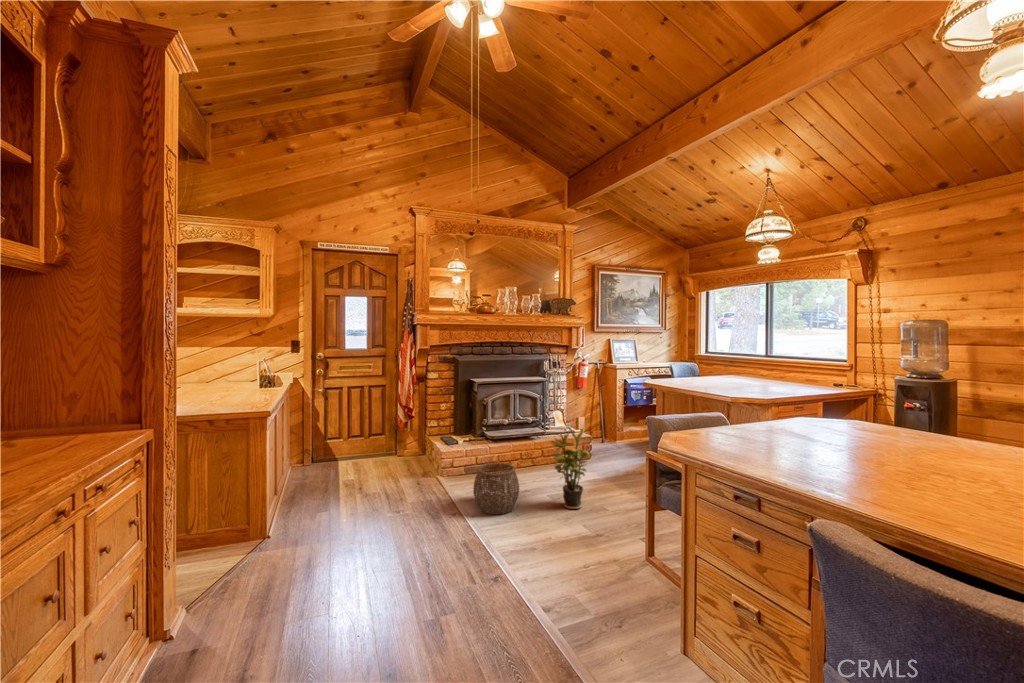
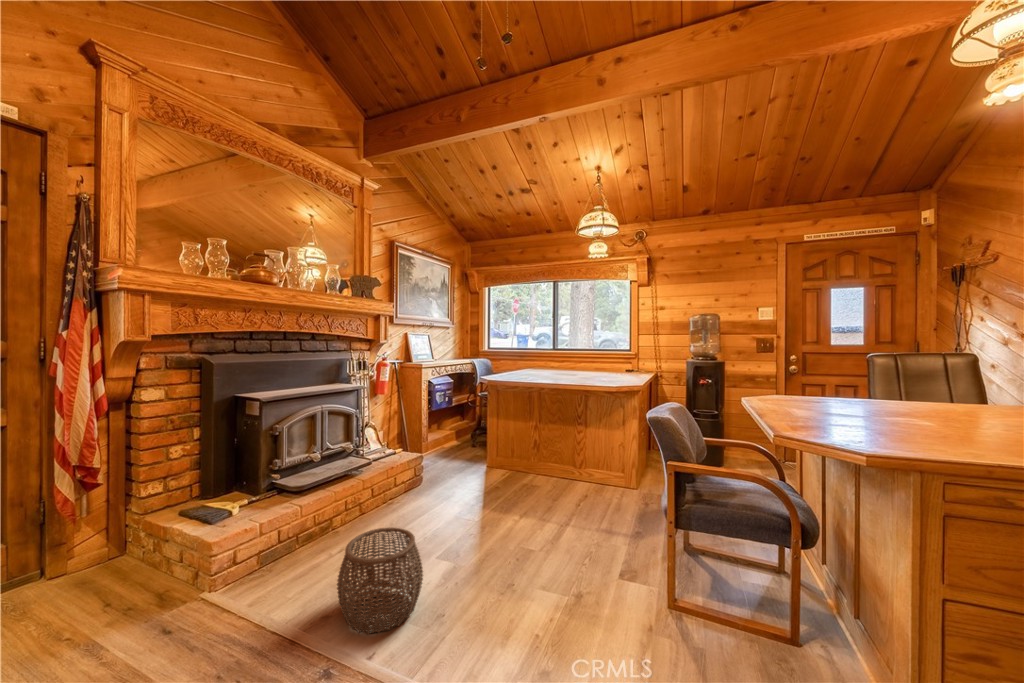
potted plant: present [551,427,590,509] -> none [447,442,507,565]

